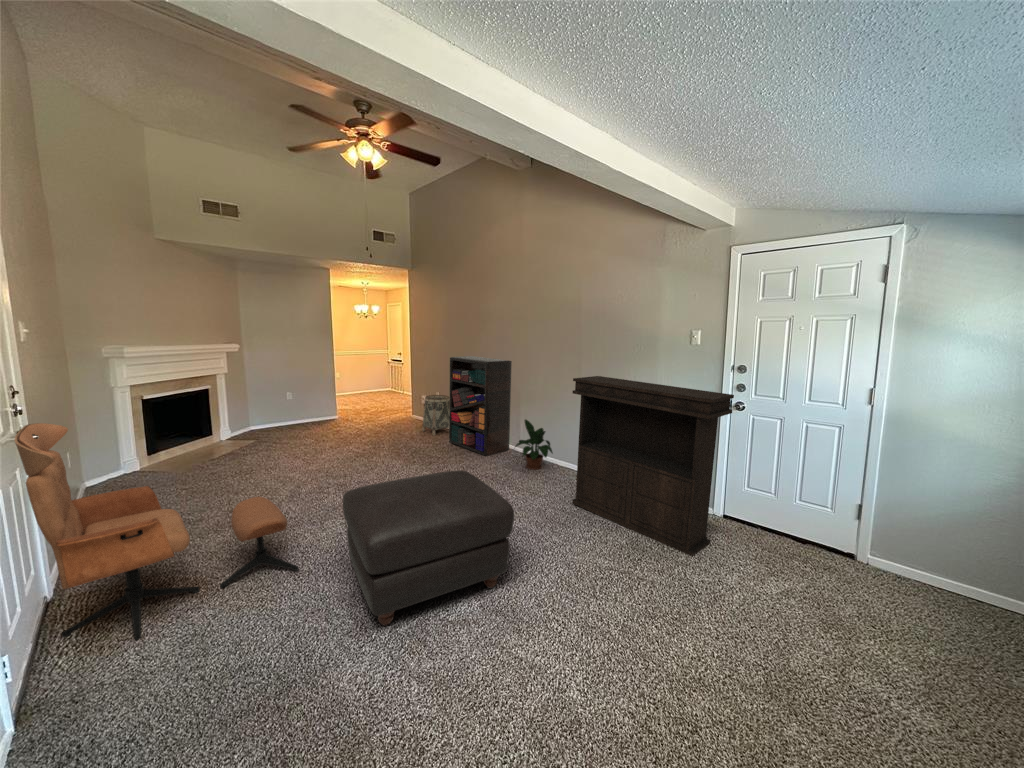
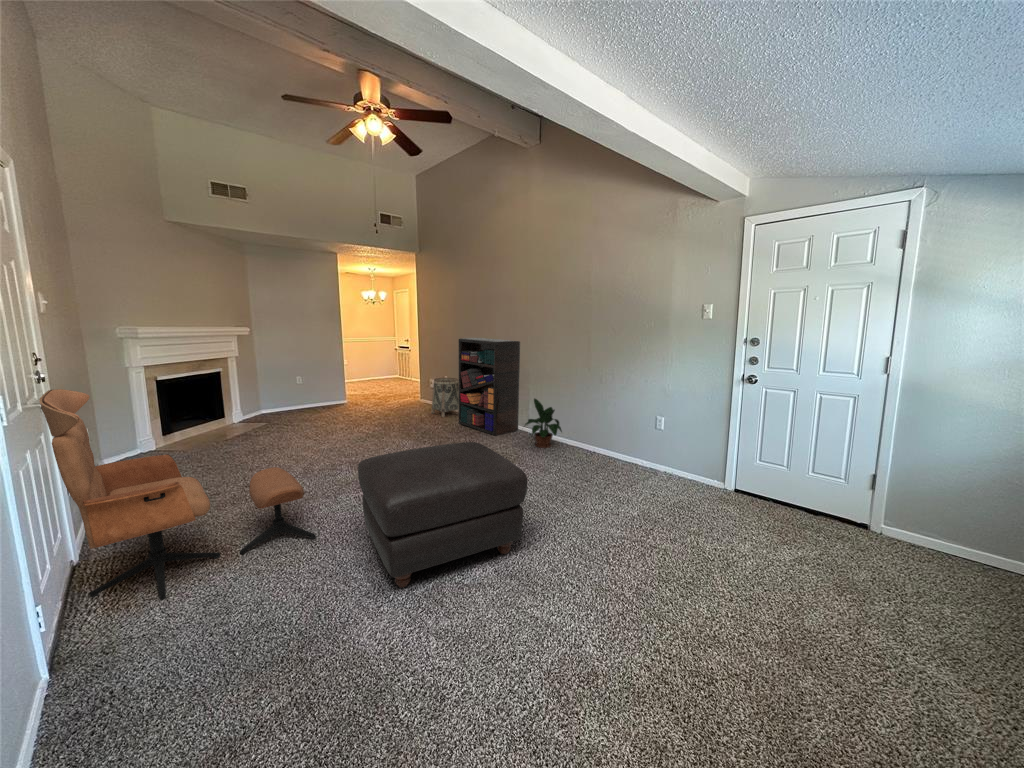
console table: present [572,376,734,556] -> none [583,352,747,527]

